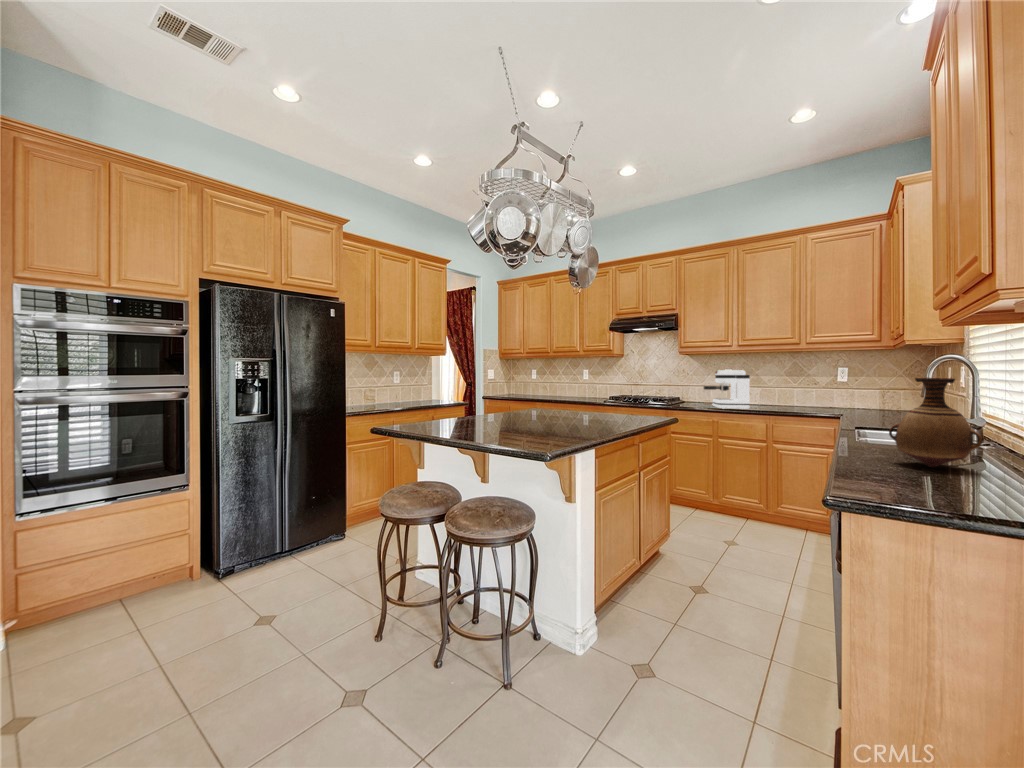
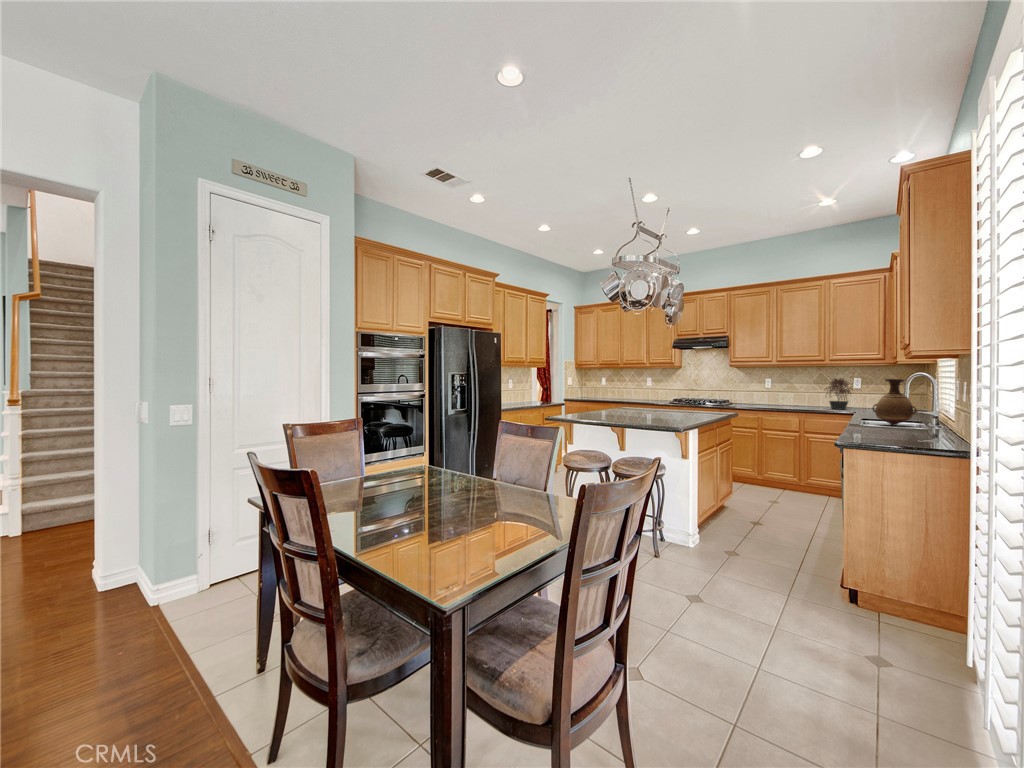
potted plant: none [798,367,842,412] -> present [826,378,851,410]
coffee maker: present [704,370,750,409] -> none [752,379,787,408]

